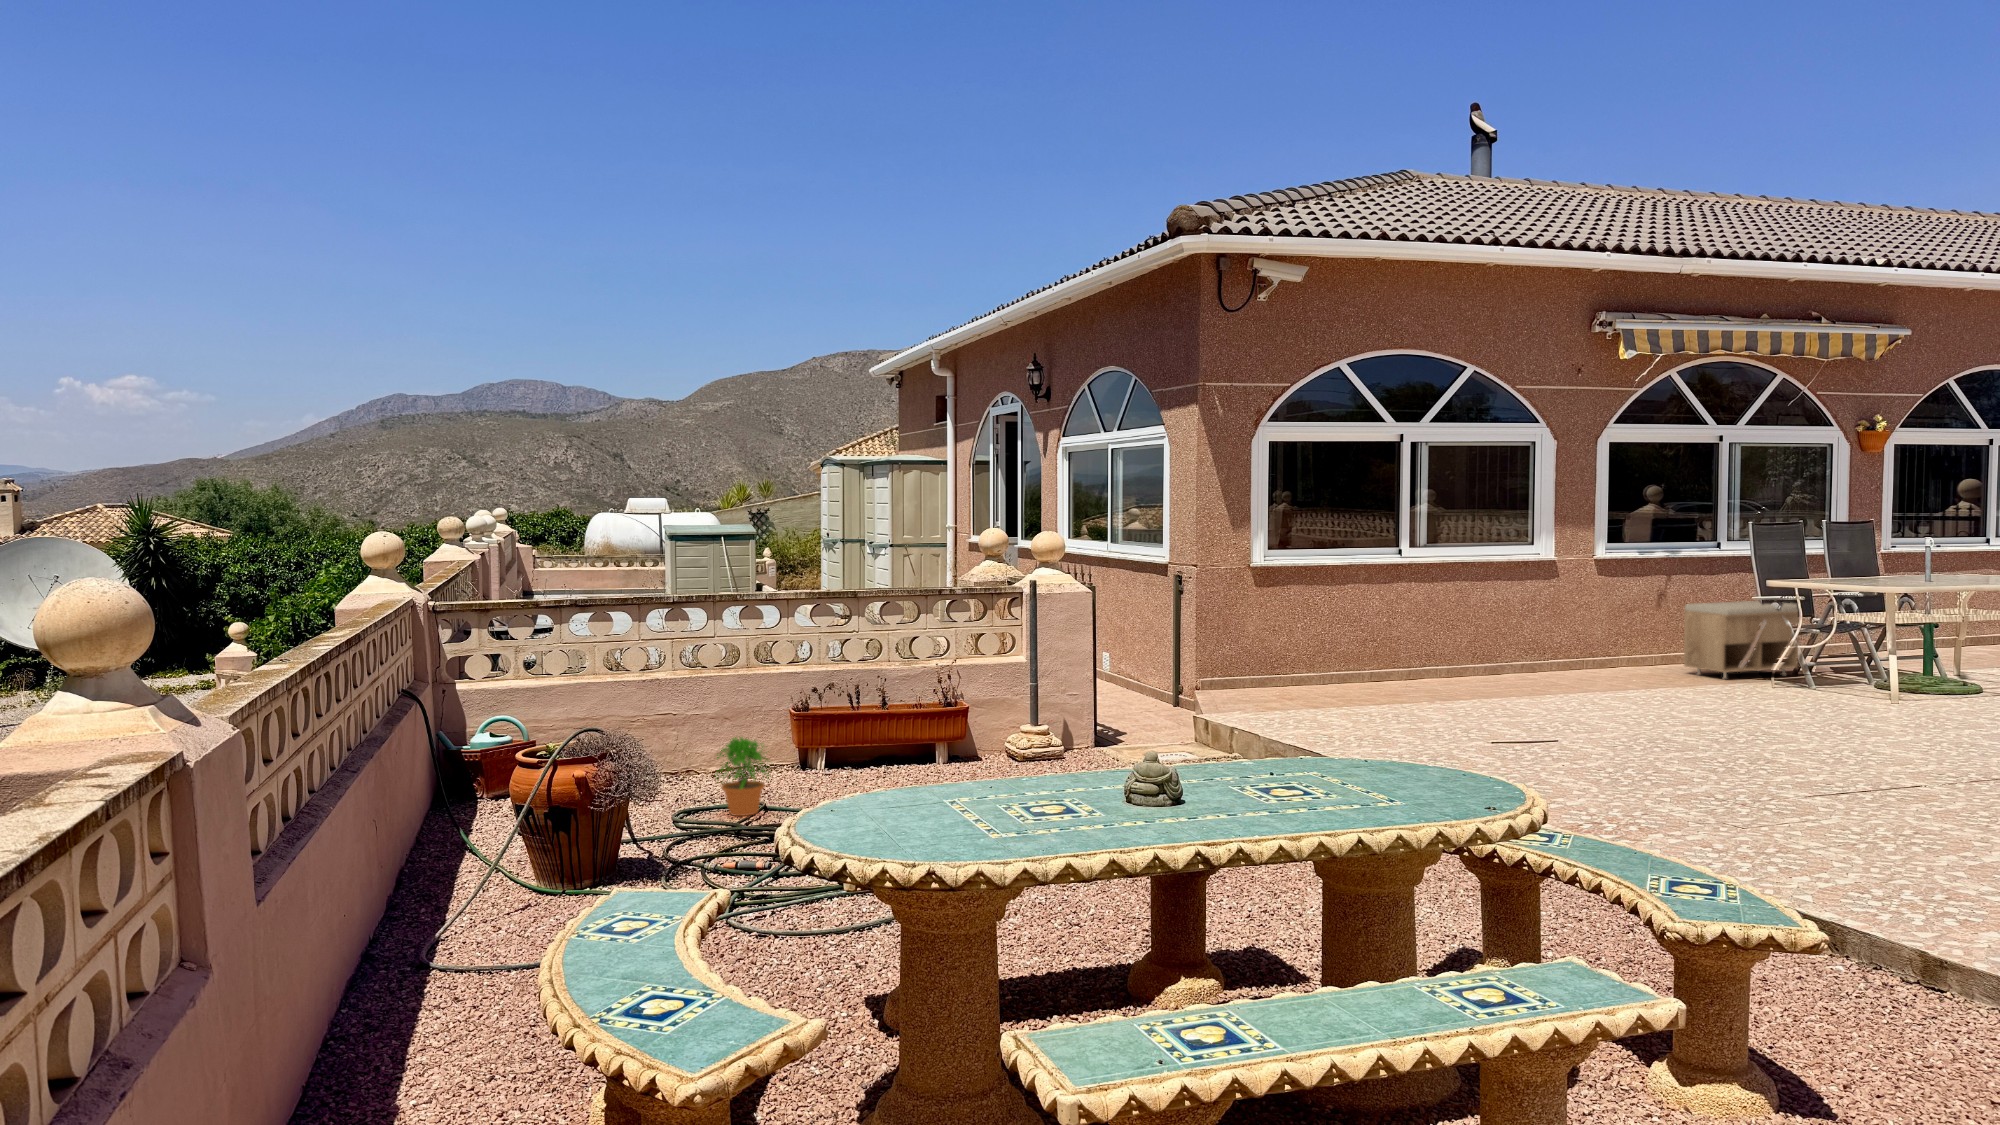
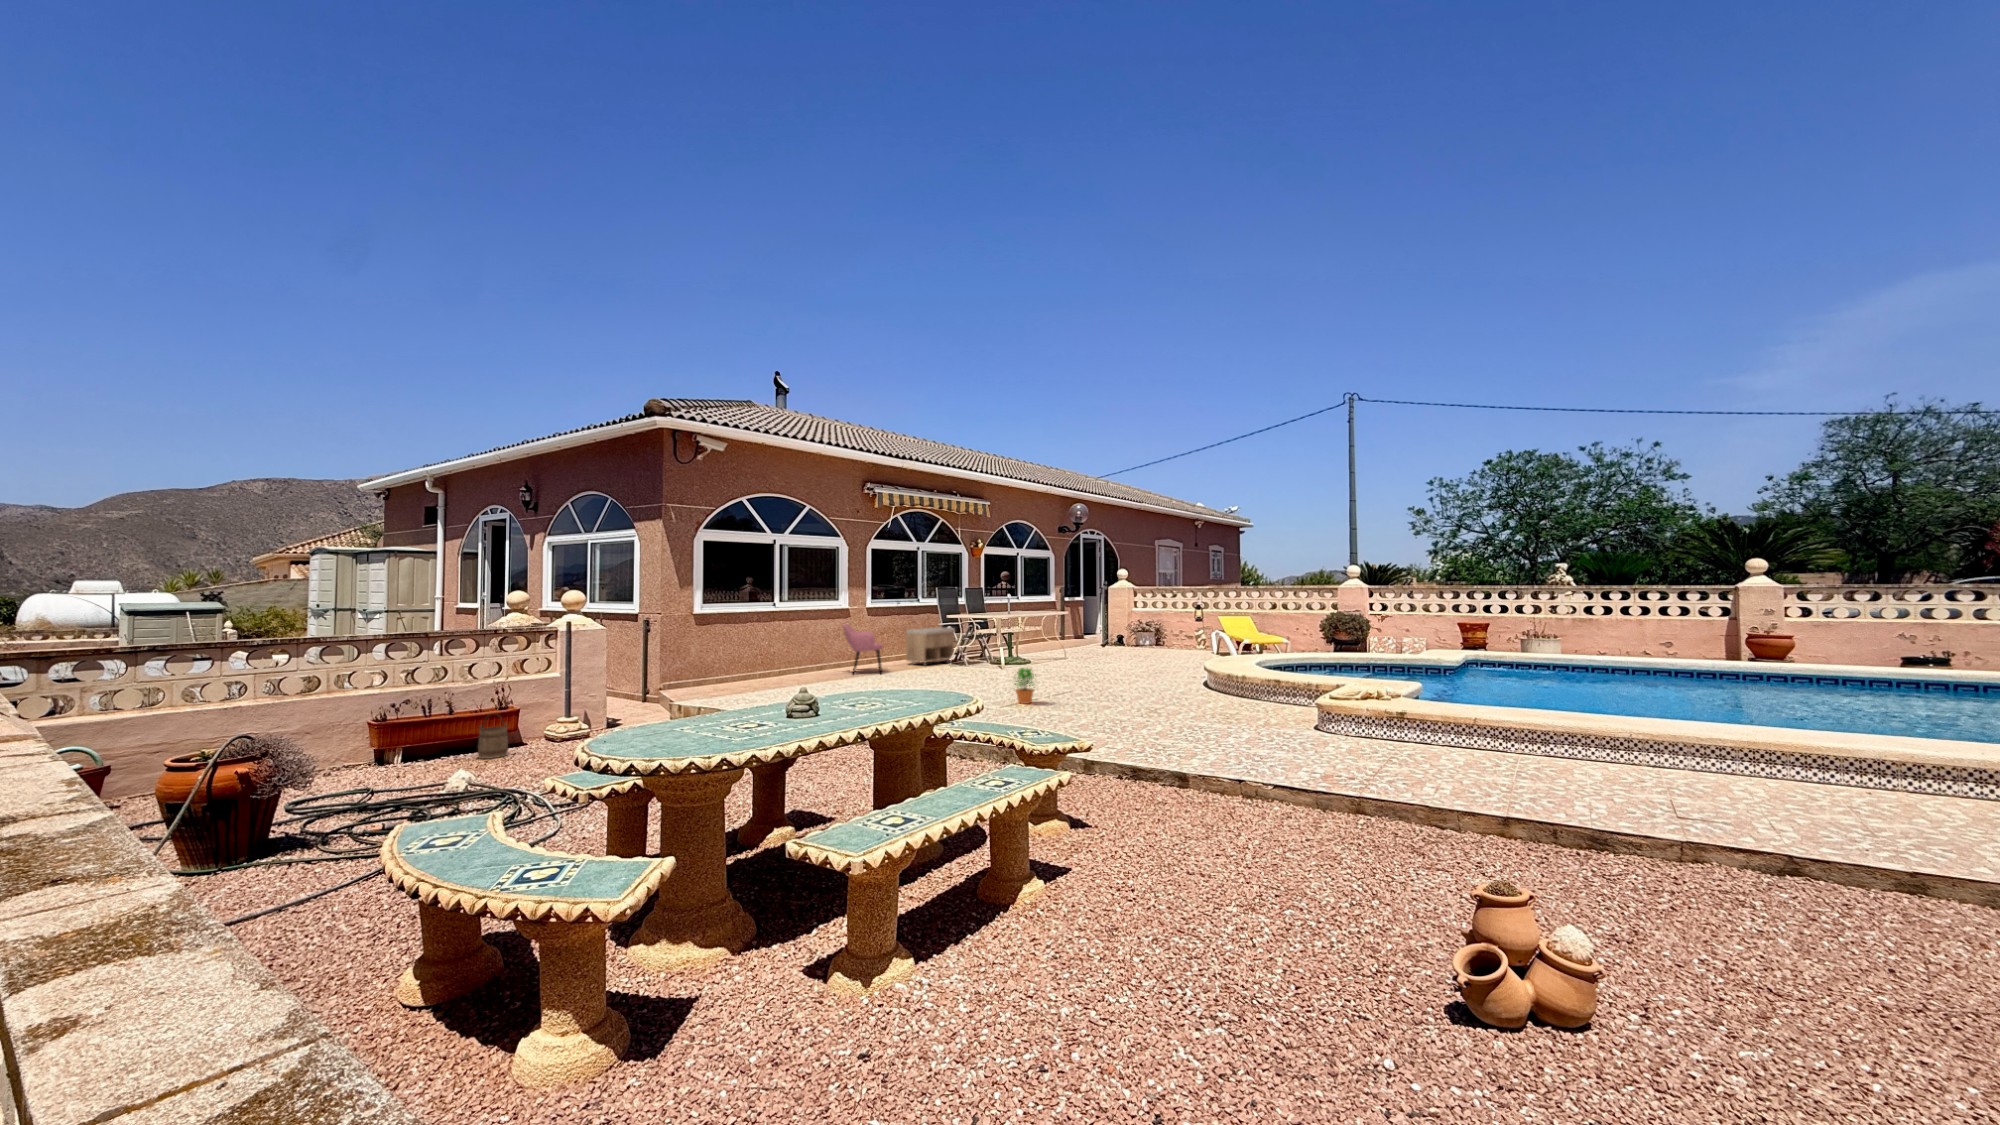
armchair: none [1537,589,1621,691] -> present [843,624,883,672]
bucket: none [905,712,944,778] -> present [478,722,508,759]
potted plant: present [715,737,771,816] -> present [1013,668,1036,704]

